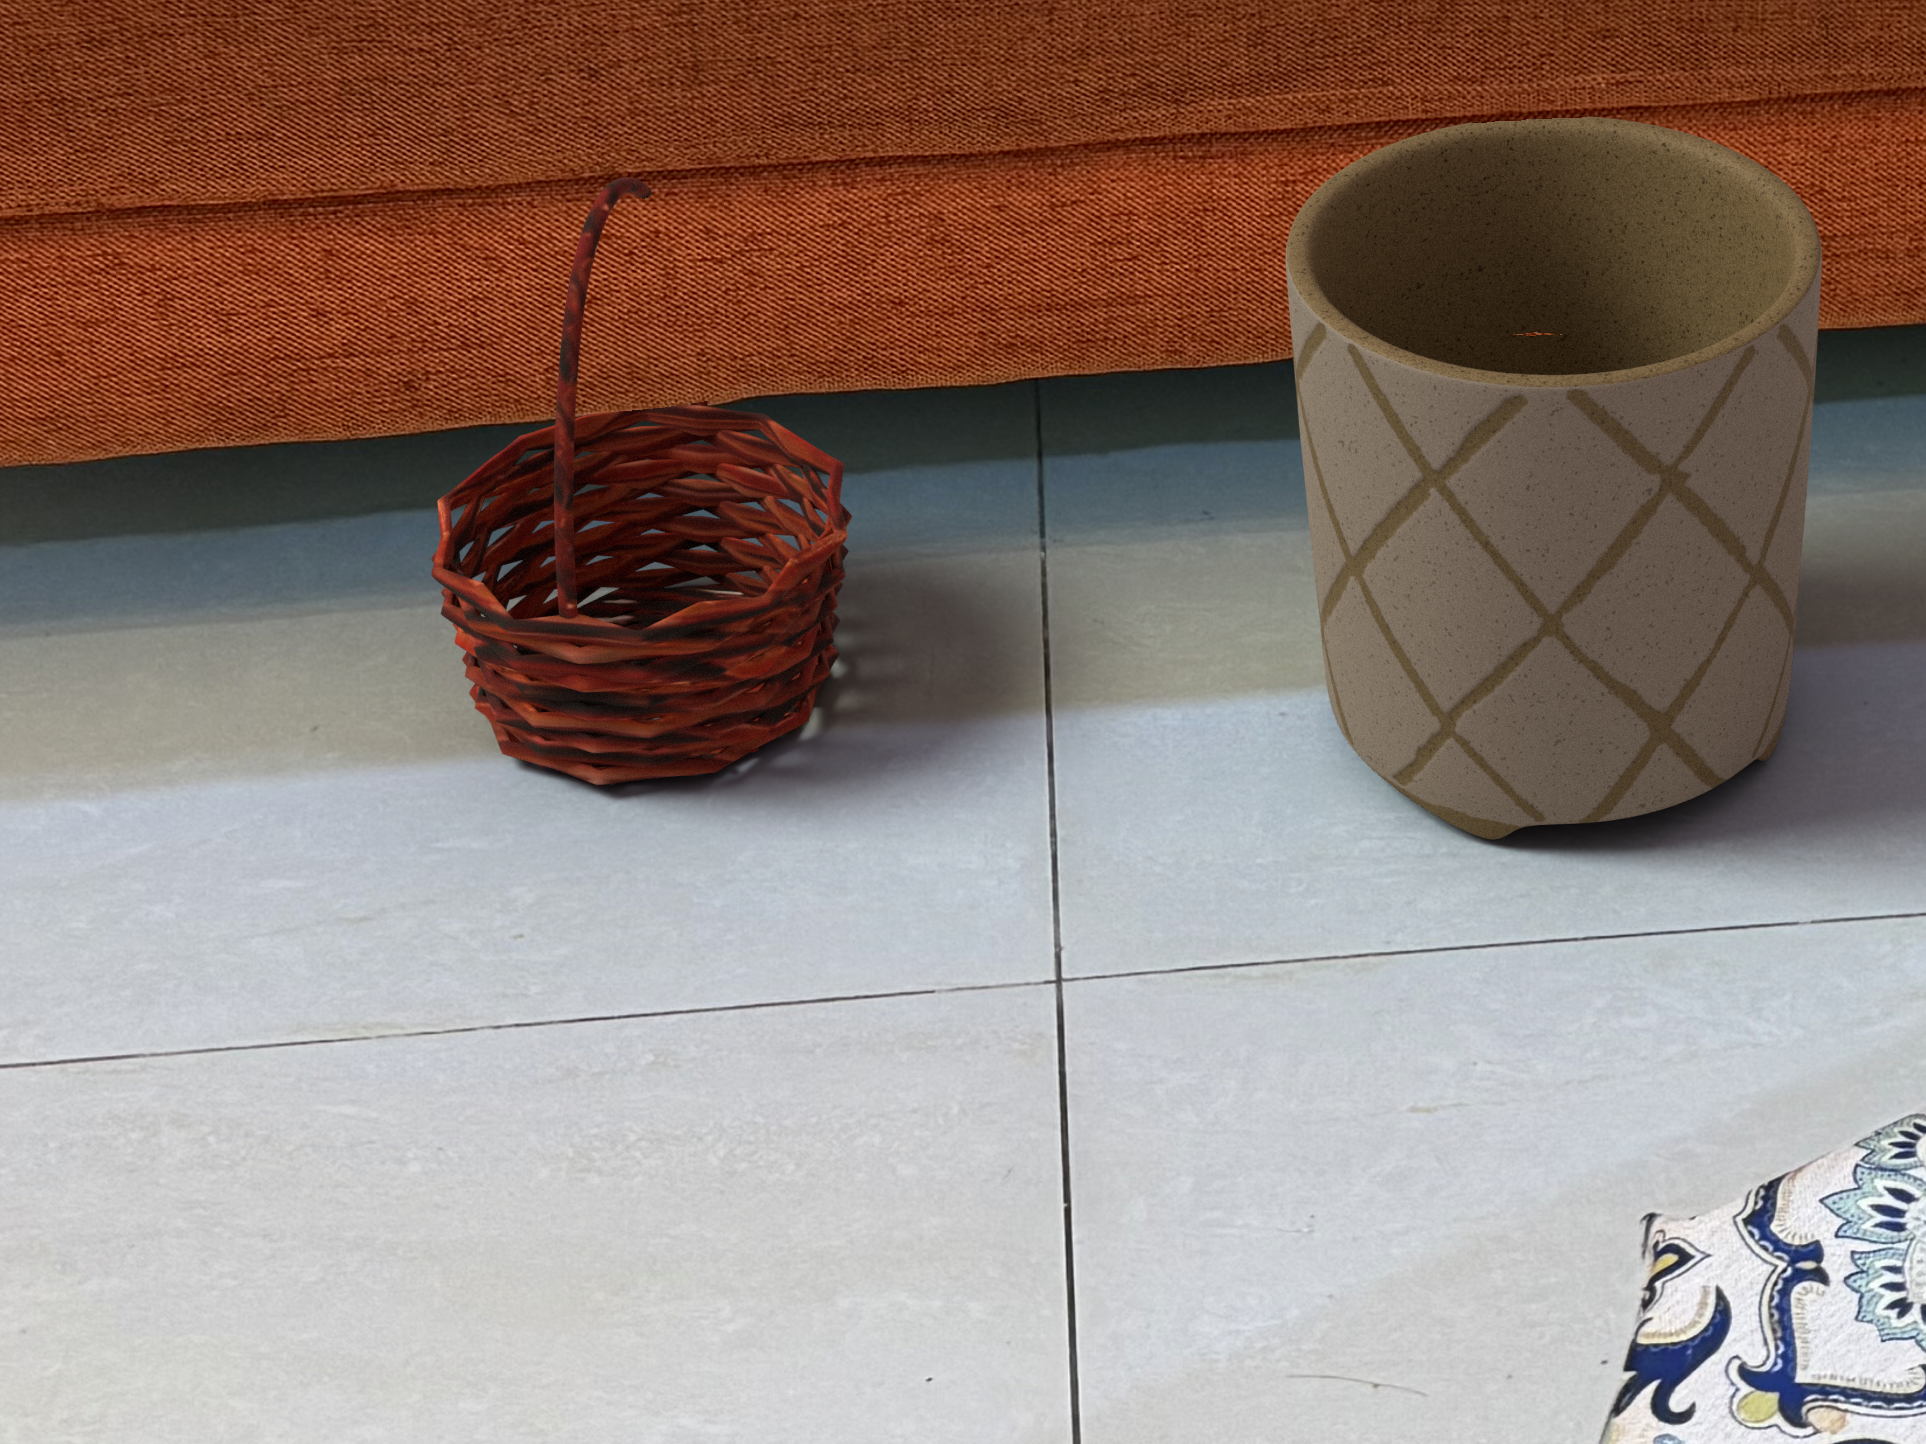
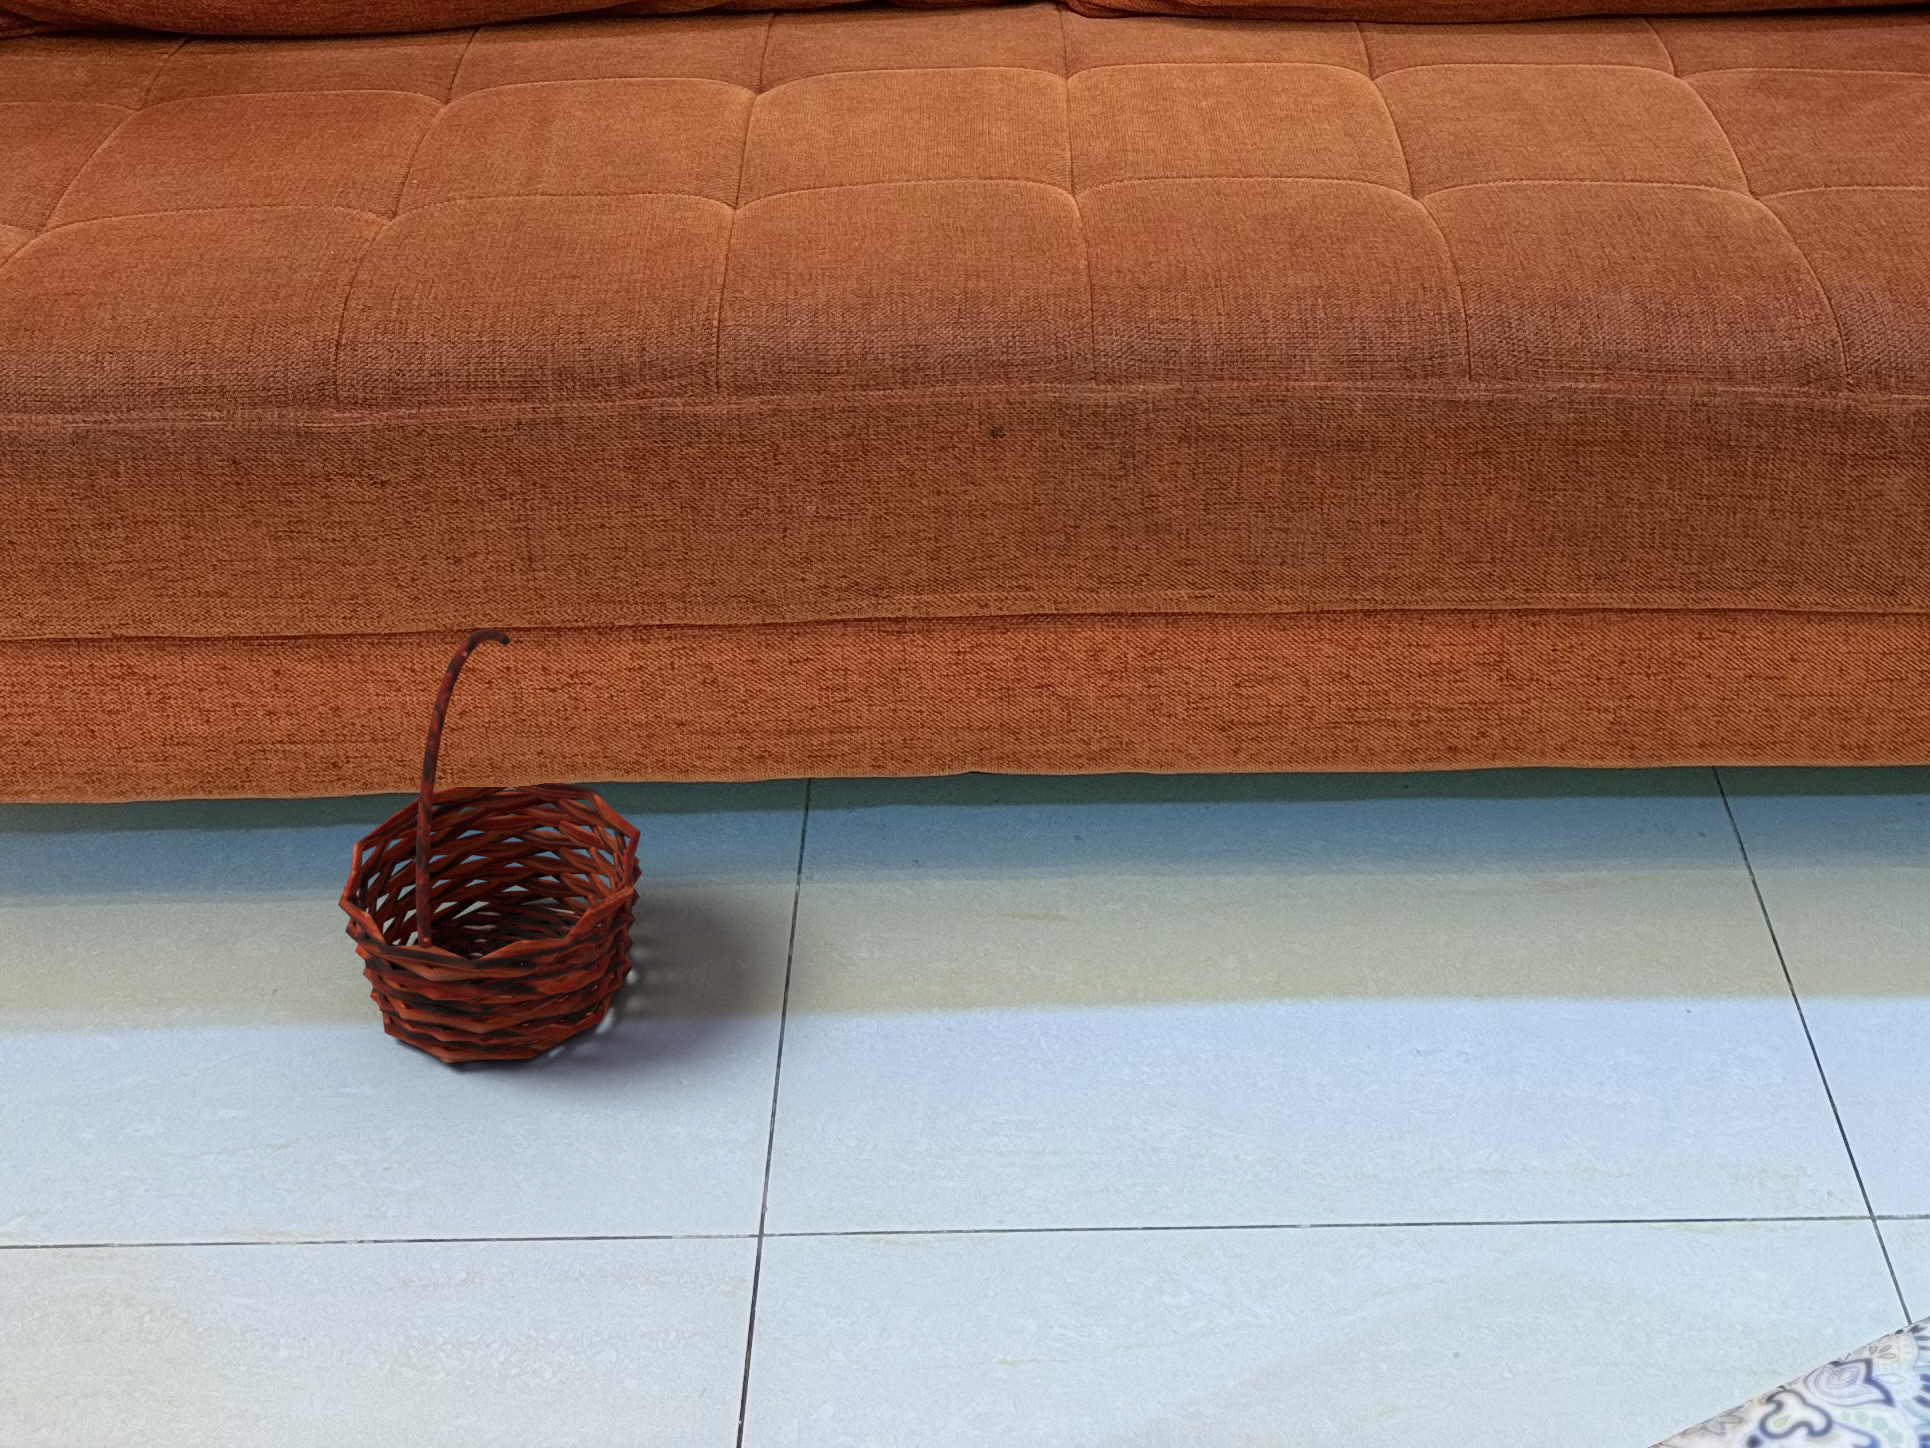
planter: present [1286,117,1822,839] -> none [941,613,1330,1152]

